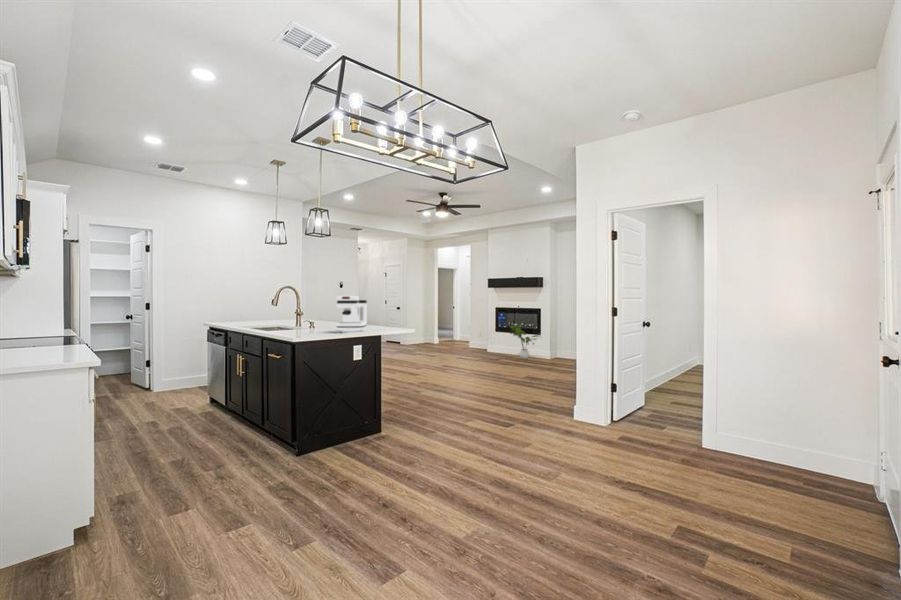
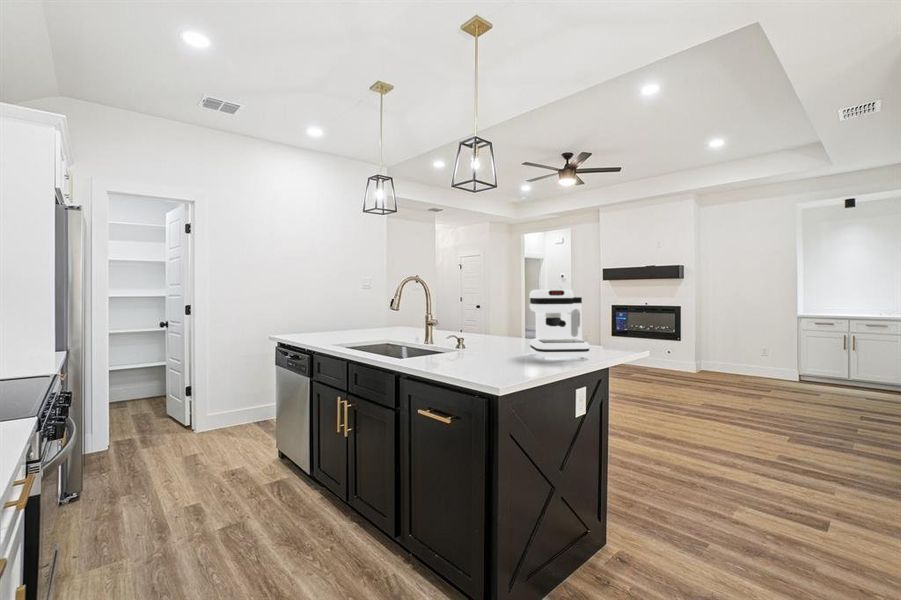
house plant: present [510,324,538,358] -> none [638,328,686,372]

